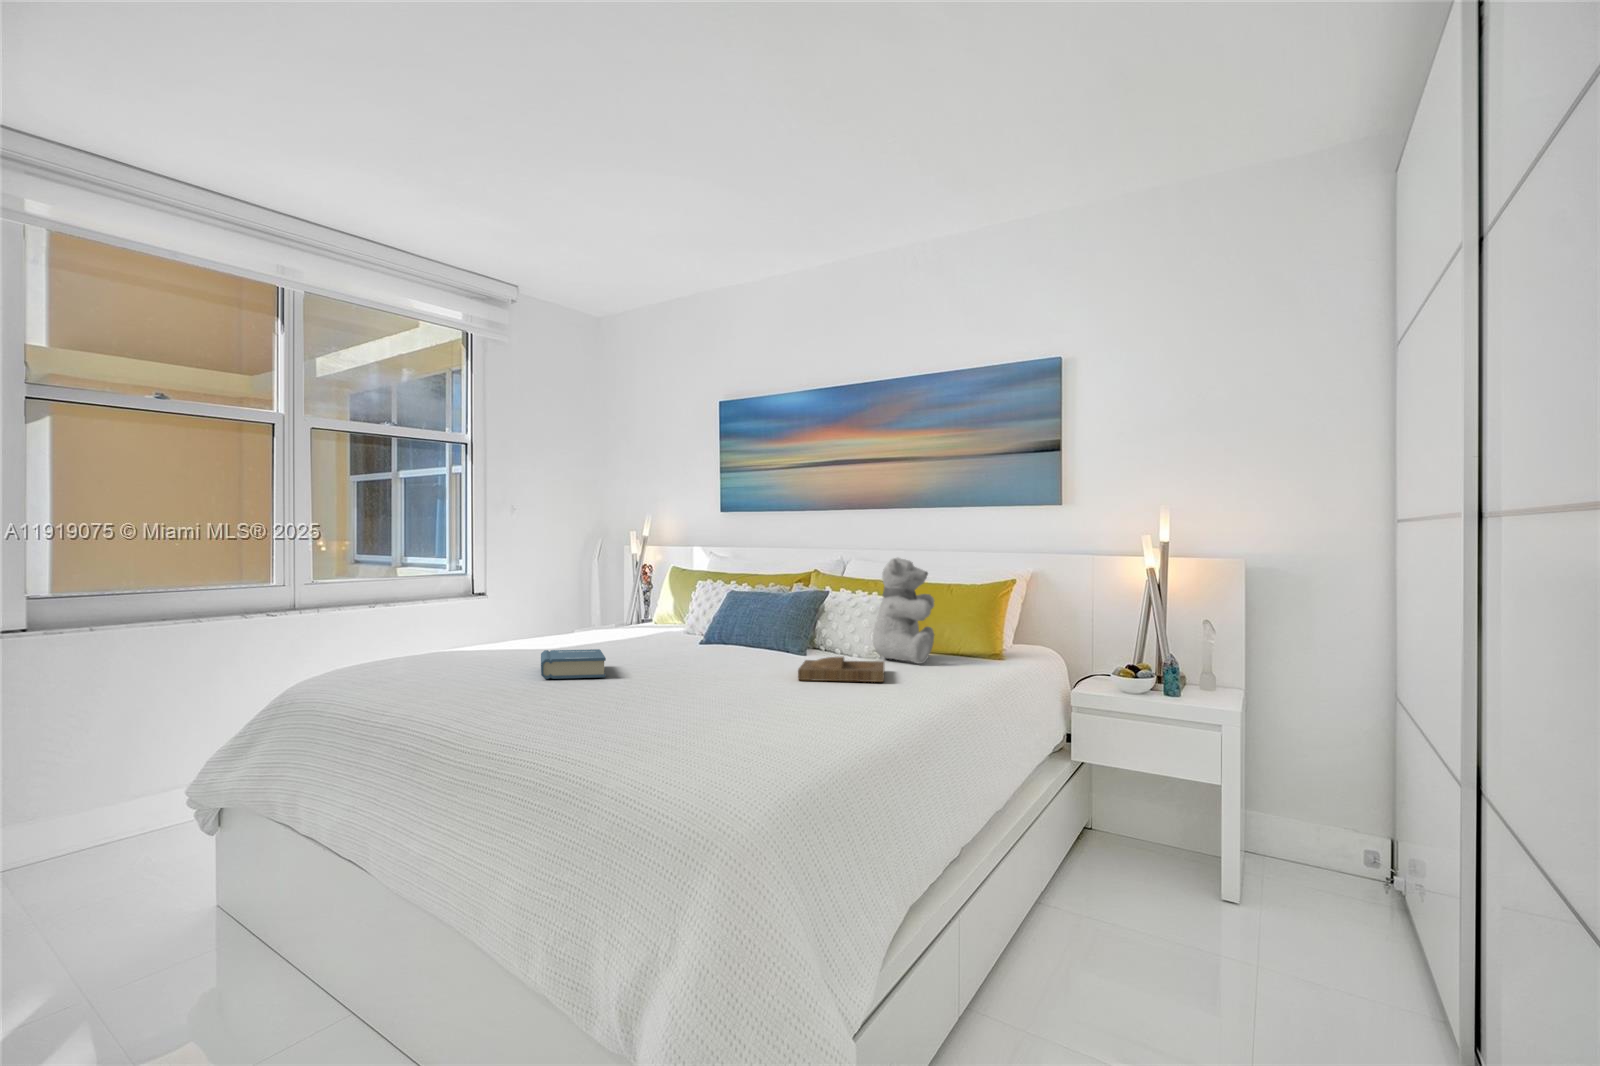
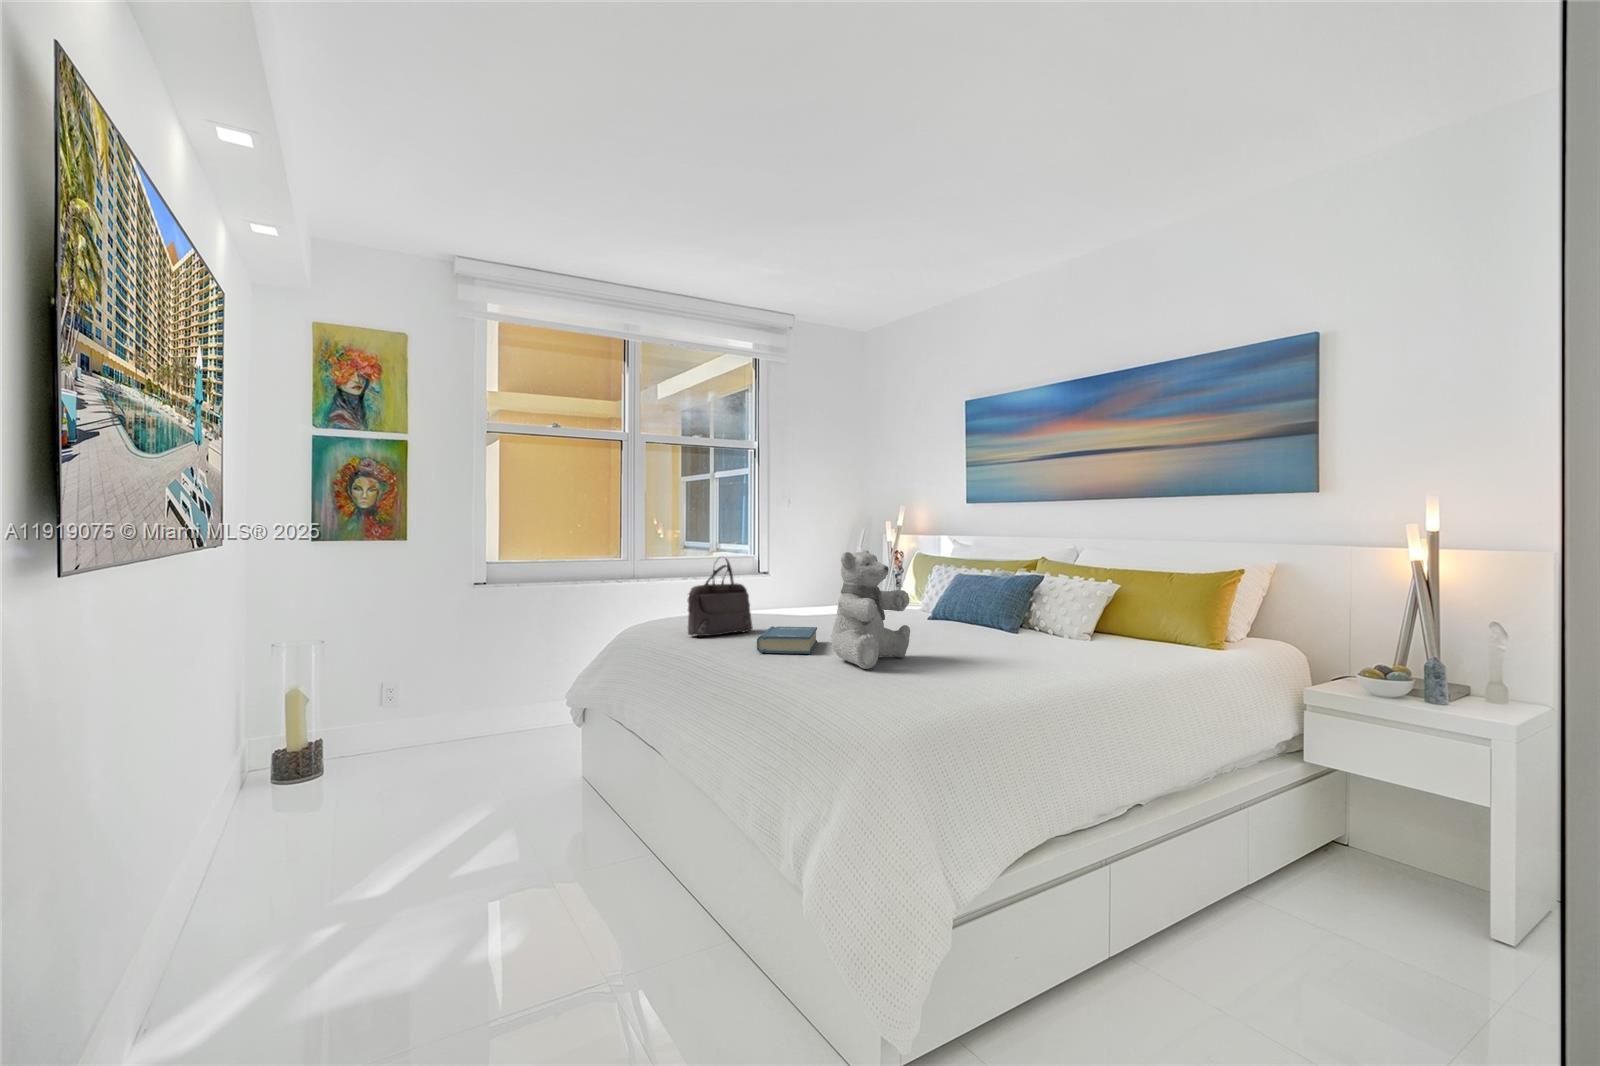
teddy bear: present [873,557,934,664] -> present [831,550,910,669]
handbag: none [433,568,510,666] -> present [688,559,753,636]
tray: present [798,657,885,682] -> none [981,645,1078,673]

